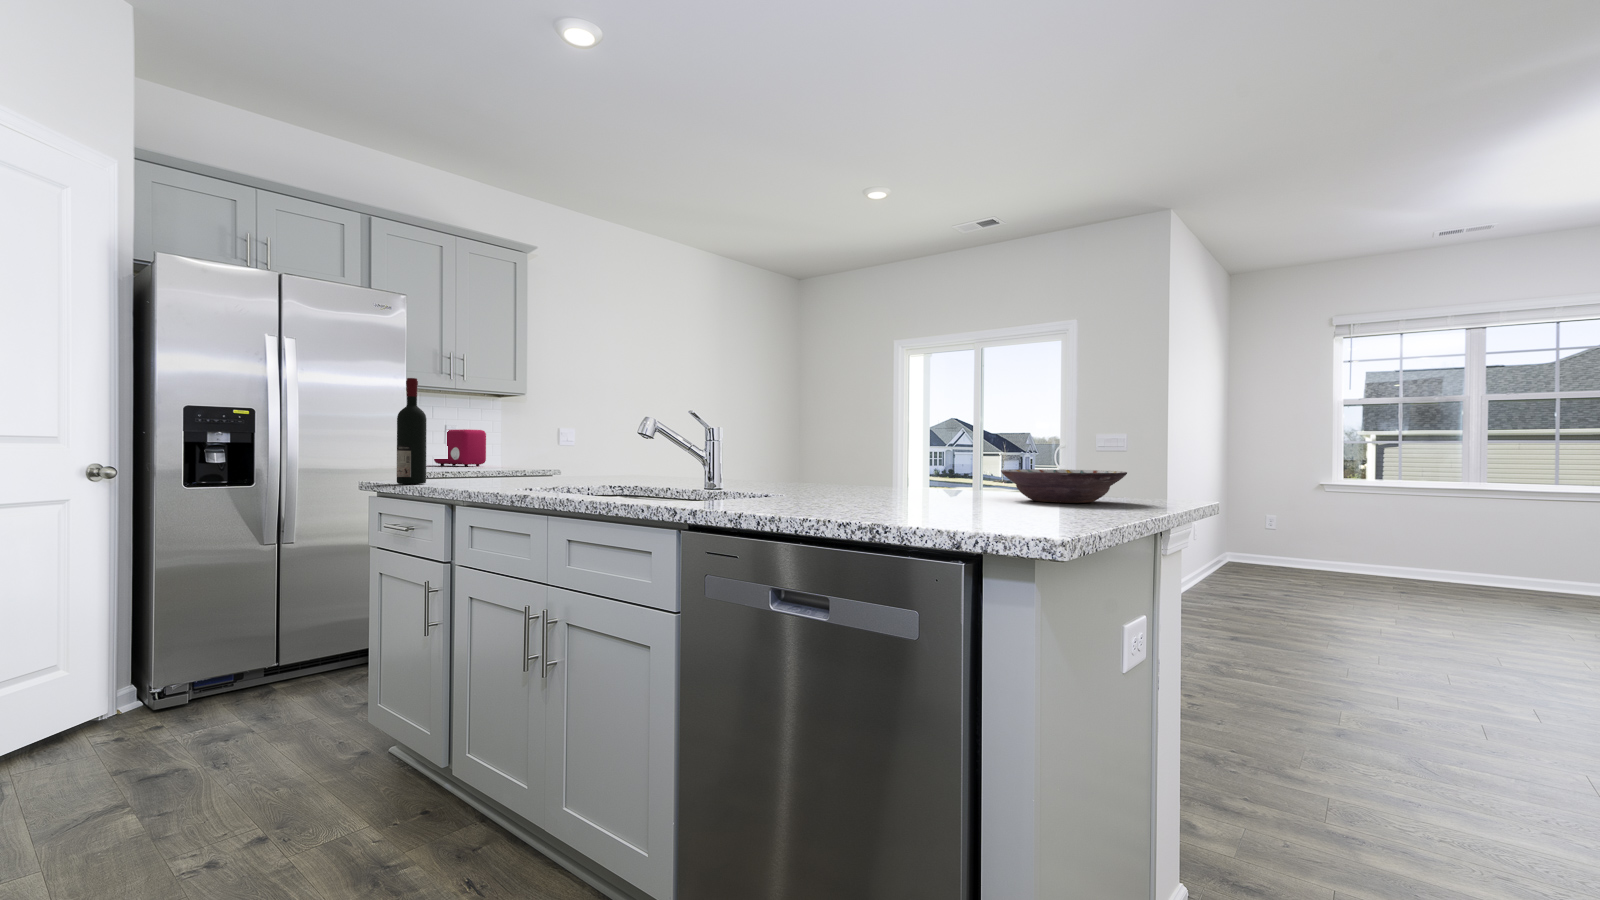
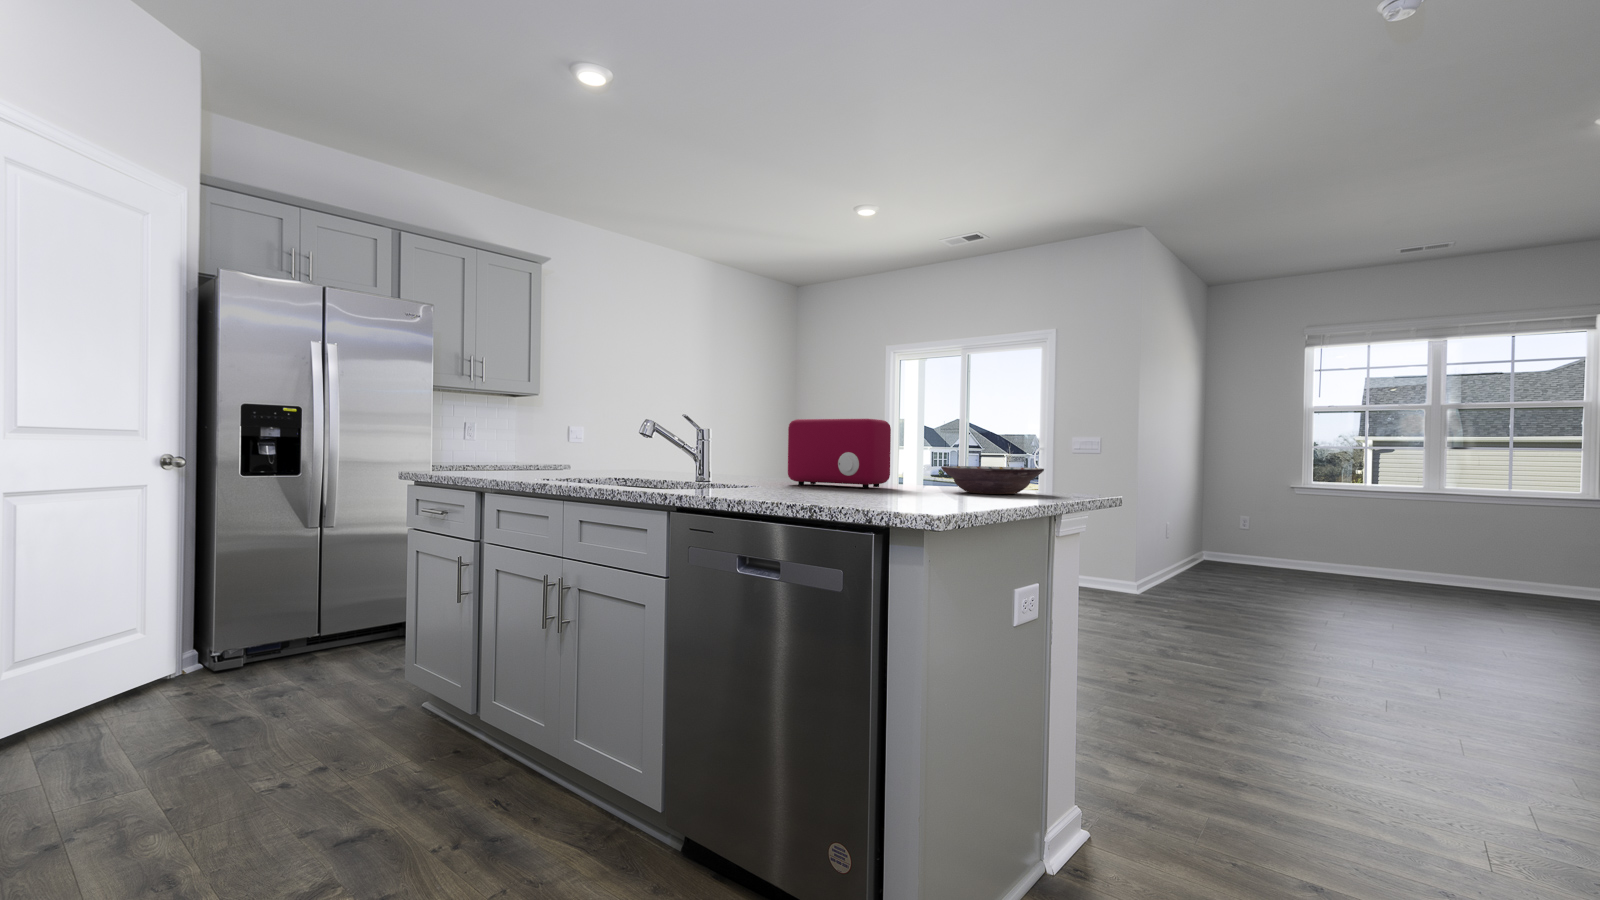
wine bottle: present [397,378,426,484] -> none [432,383,458,474]
toaster: present [434,429,486,466] -> present [788,419,891,488]

